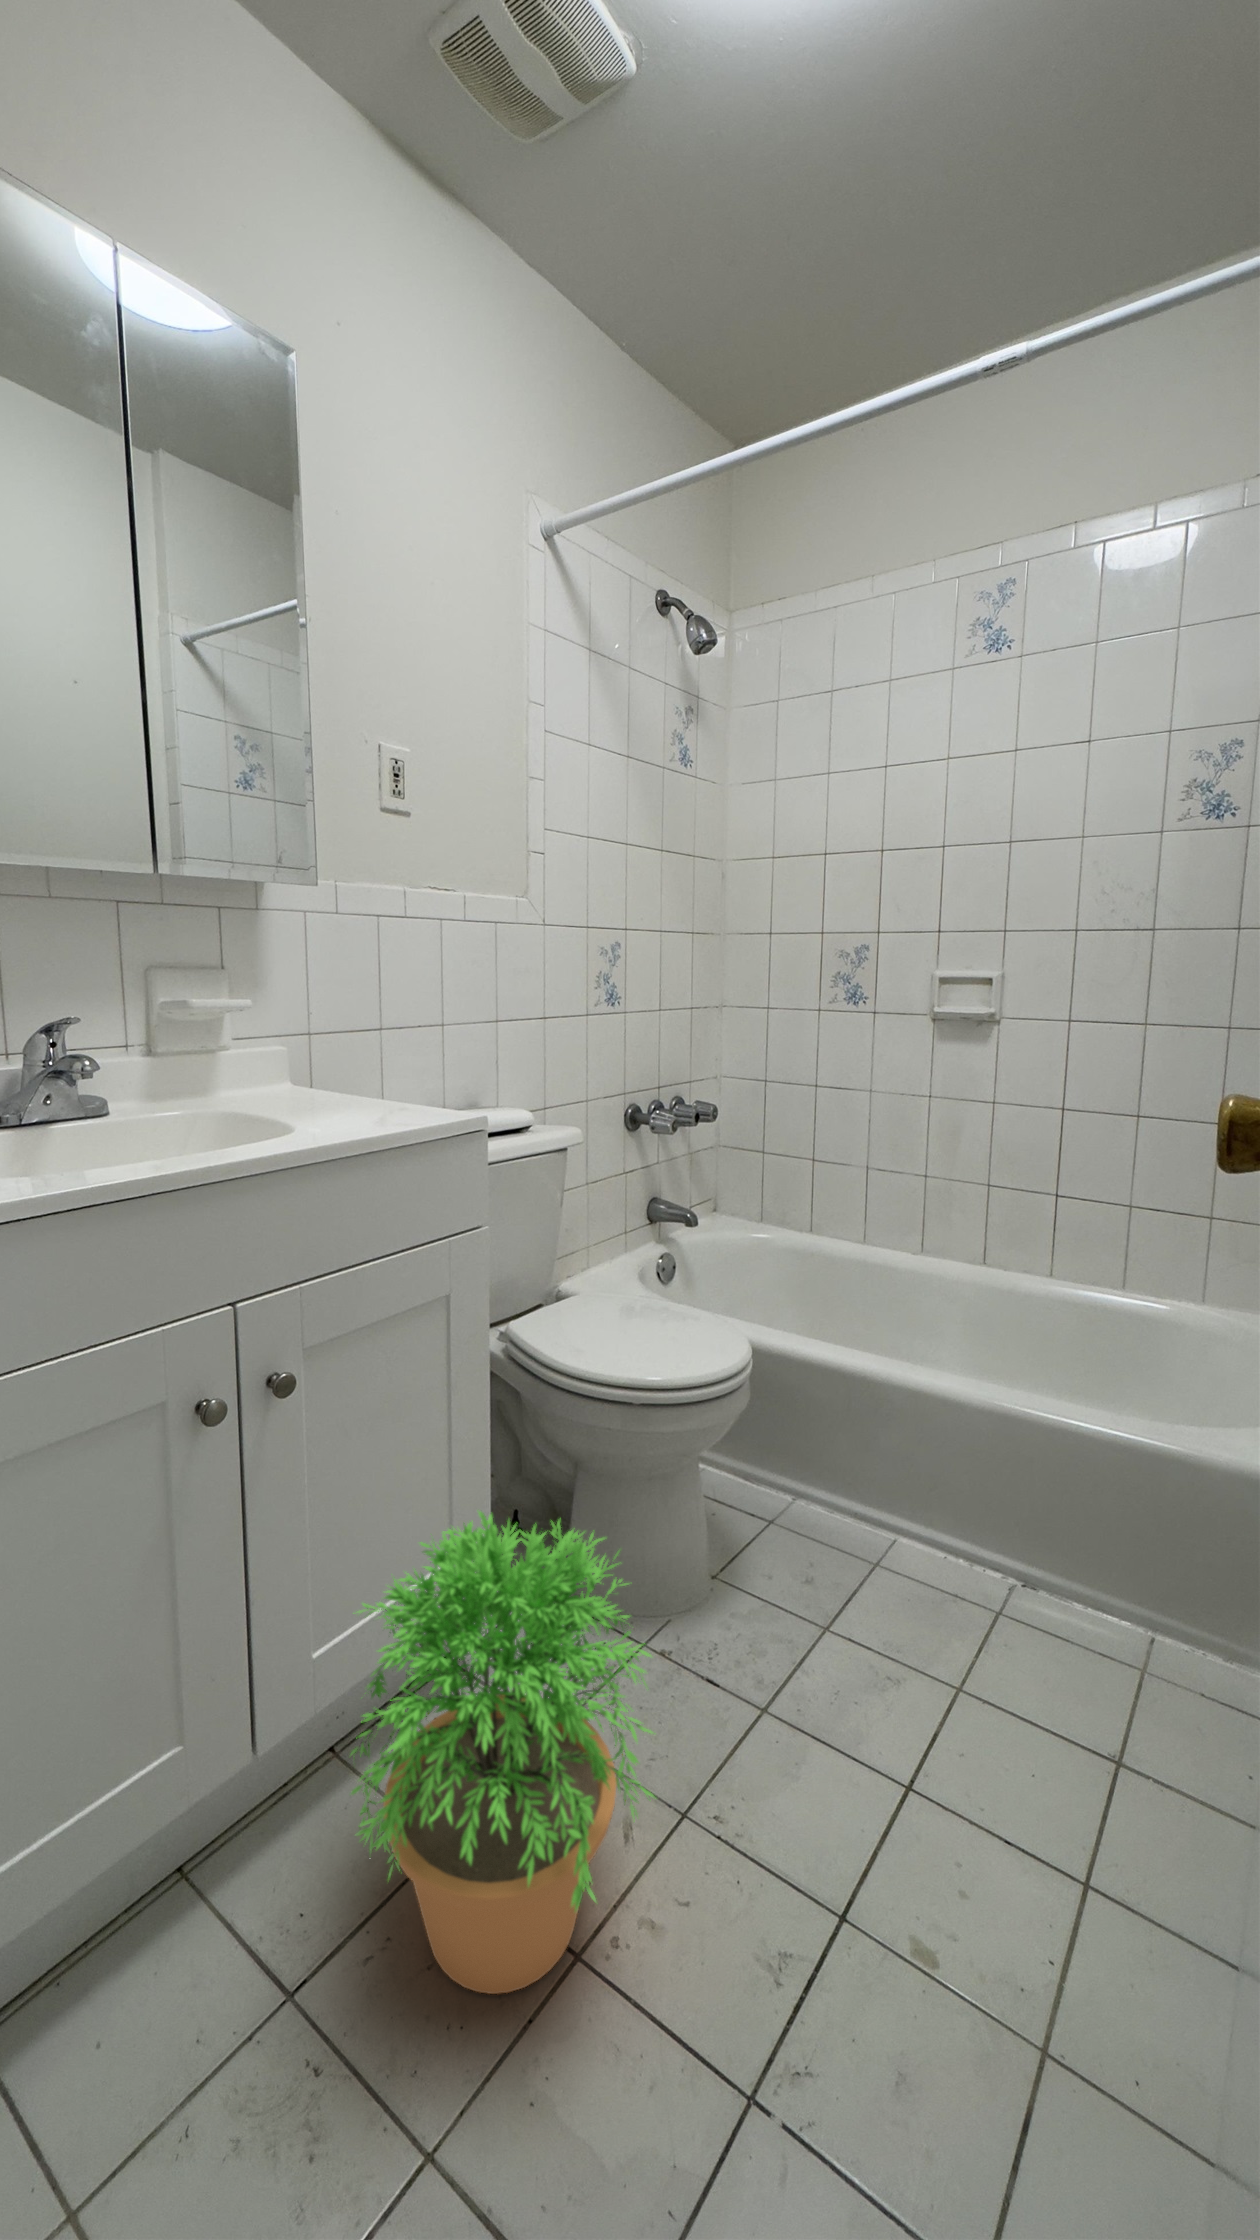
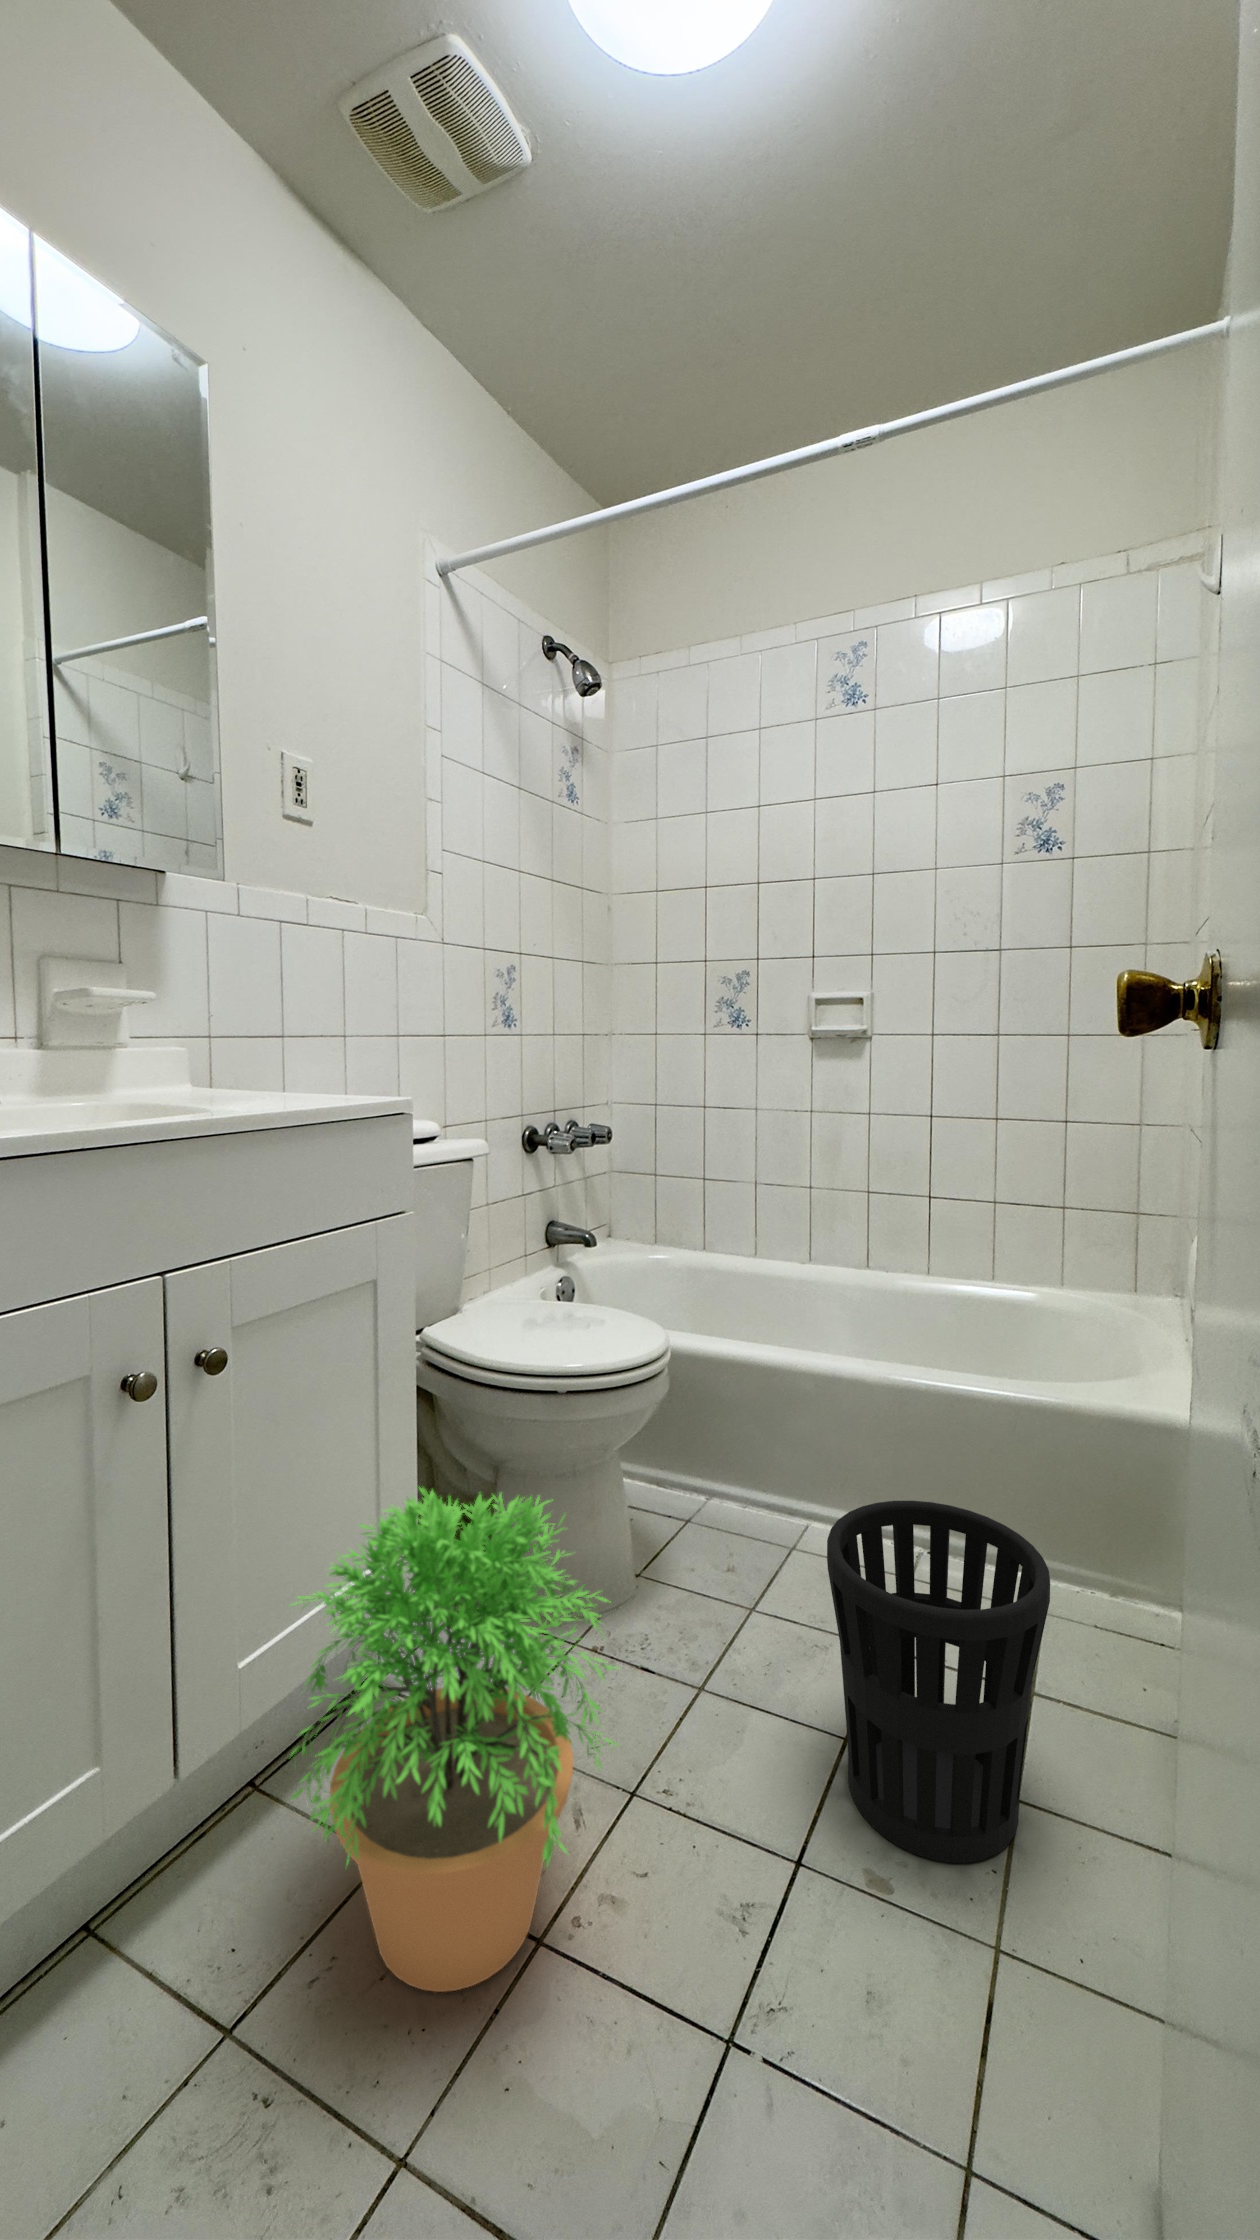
wastebasket: none [893,1557,1138,1948] -> present [827,1501,1050,1863]

